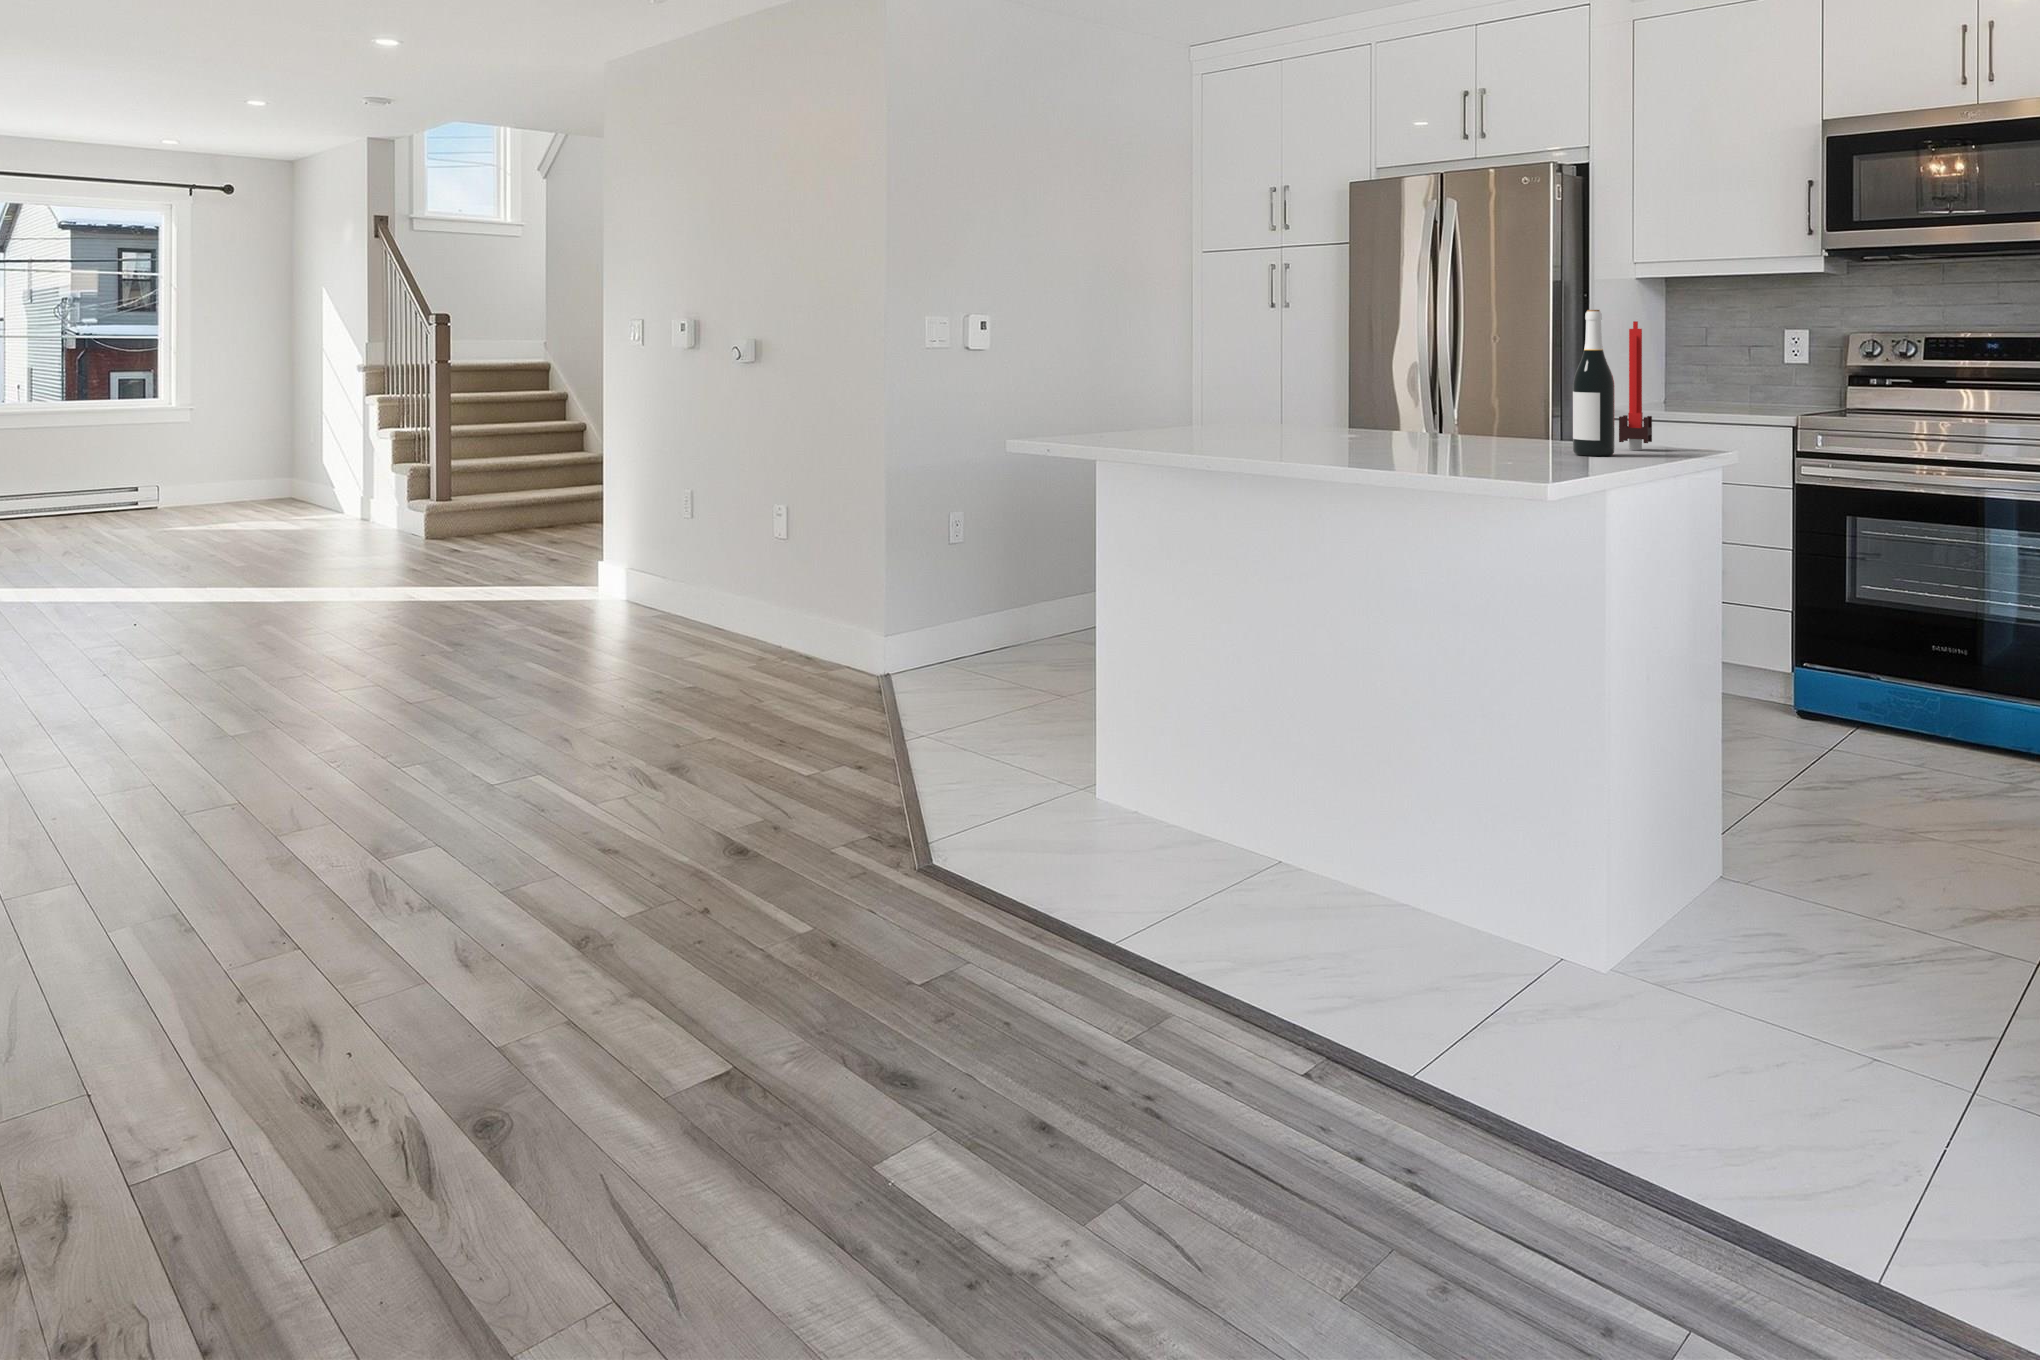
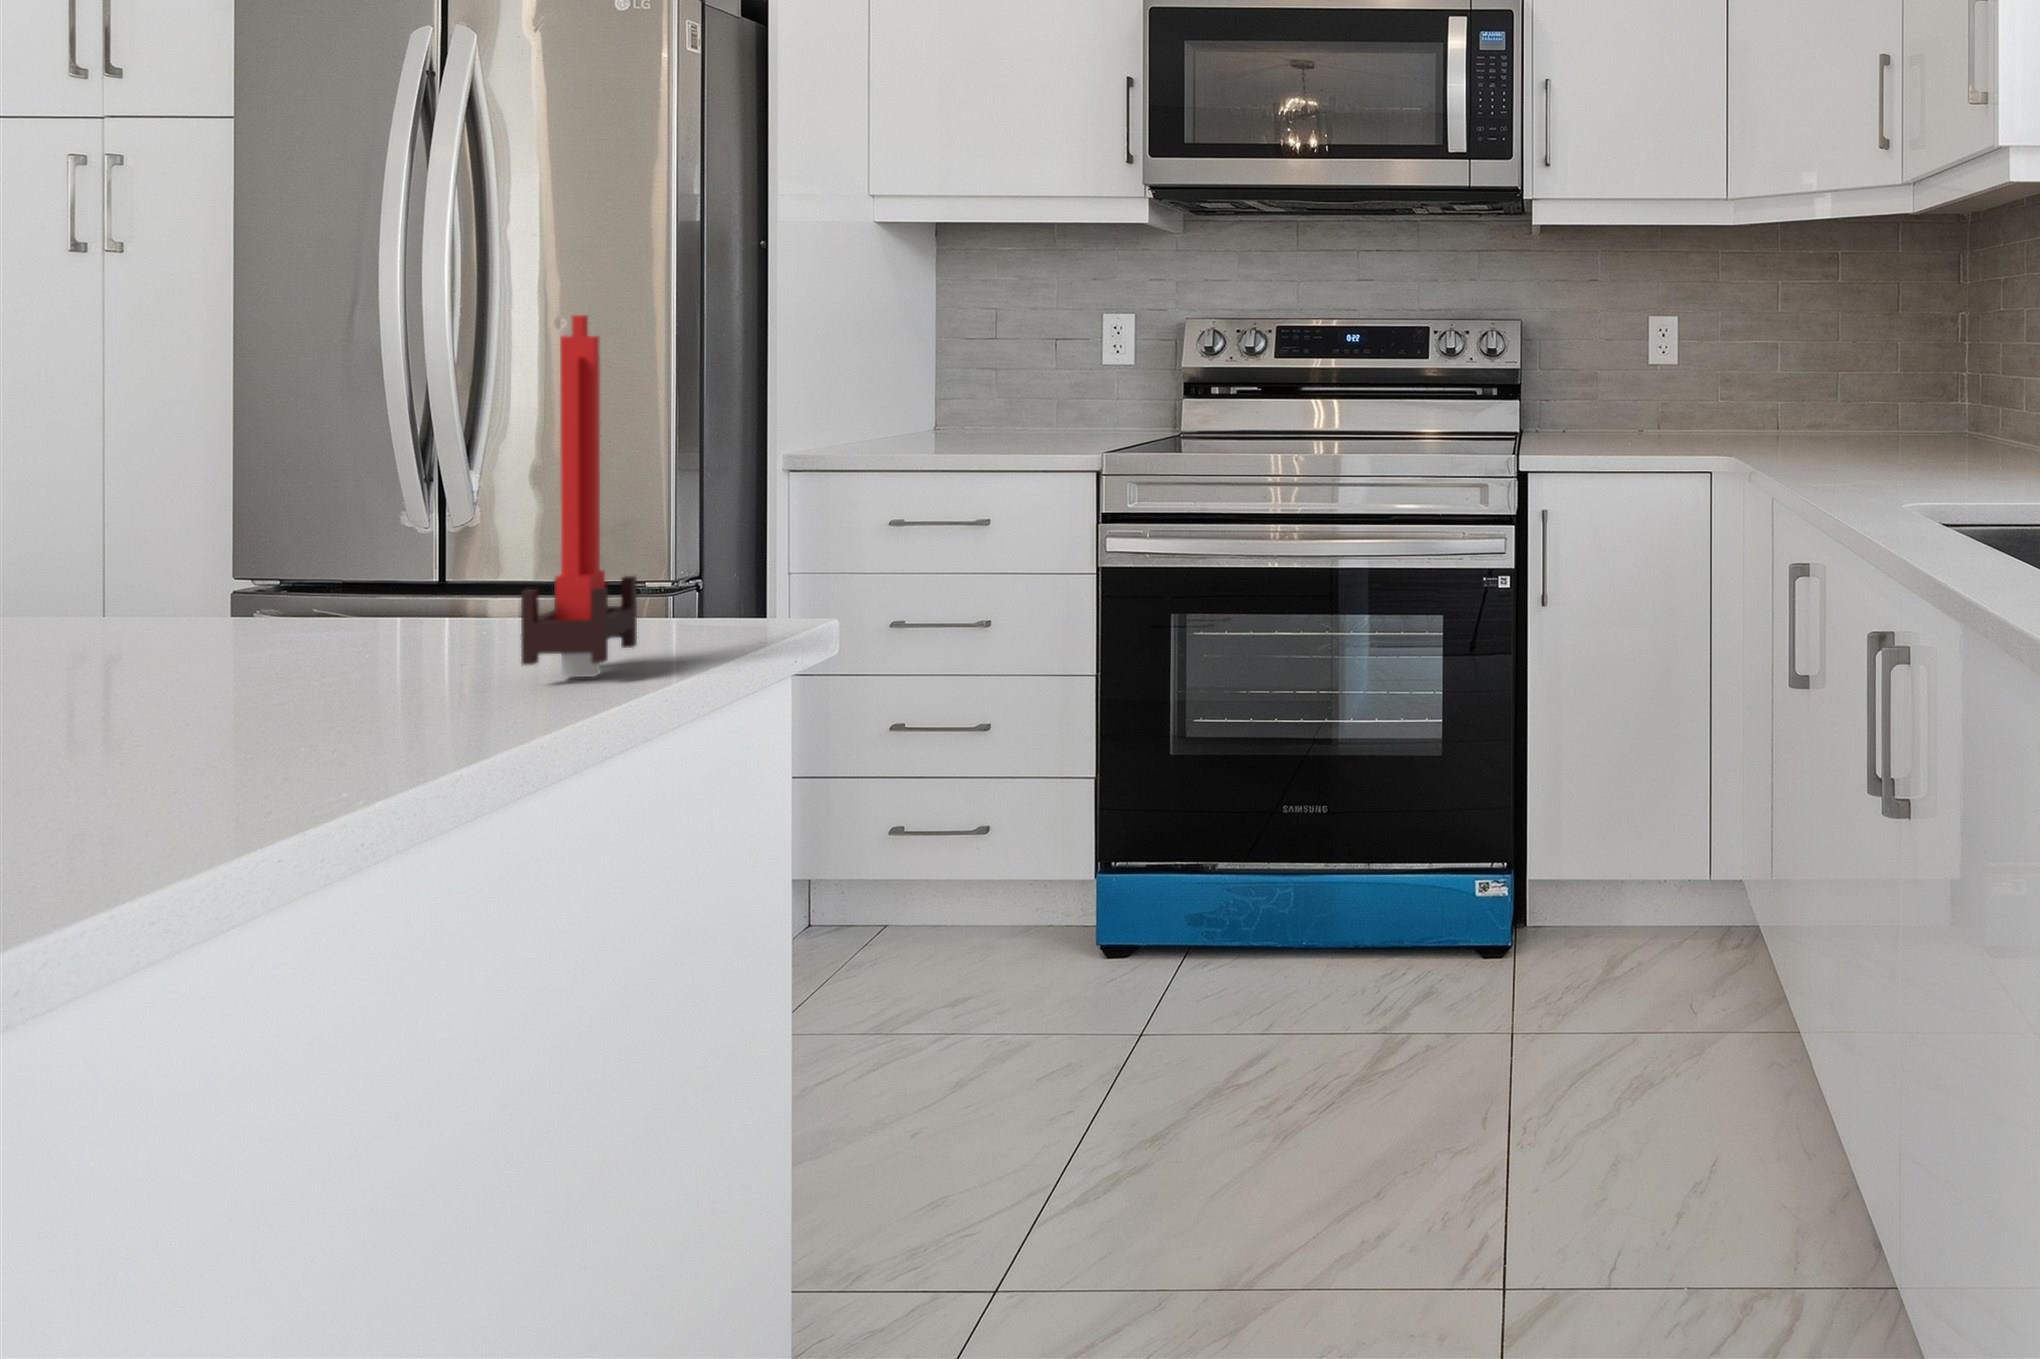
wine bottle: present [1573,310,1614,456] -> none [234,281,402,790]

